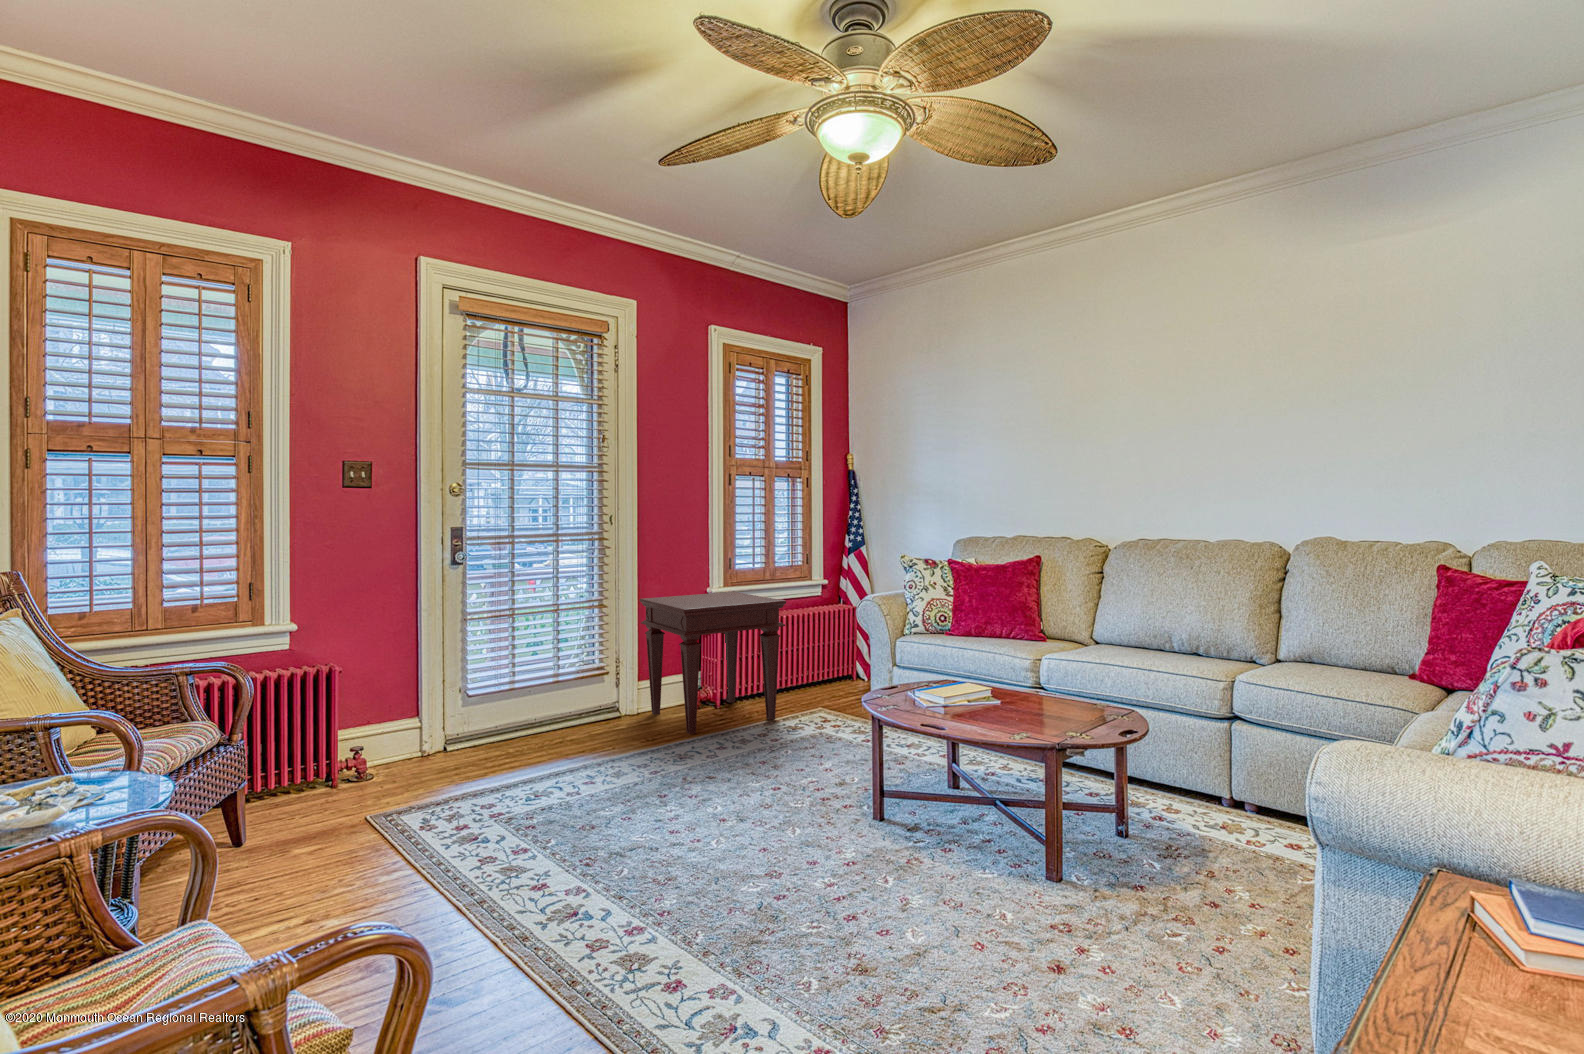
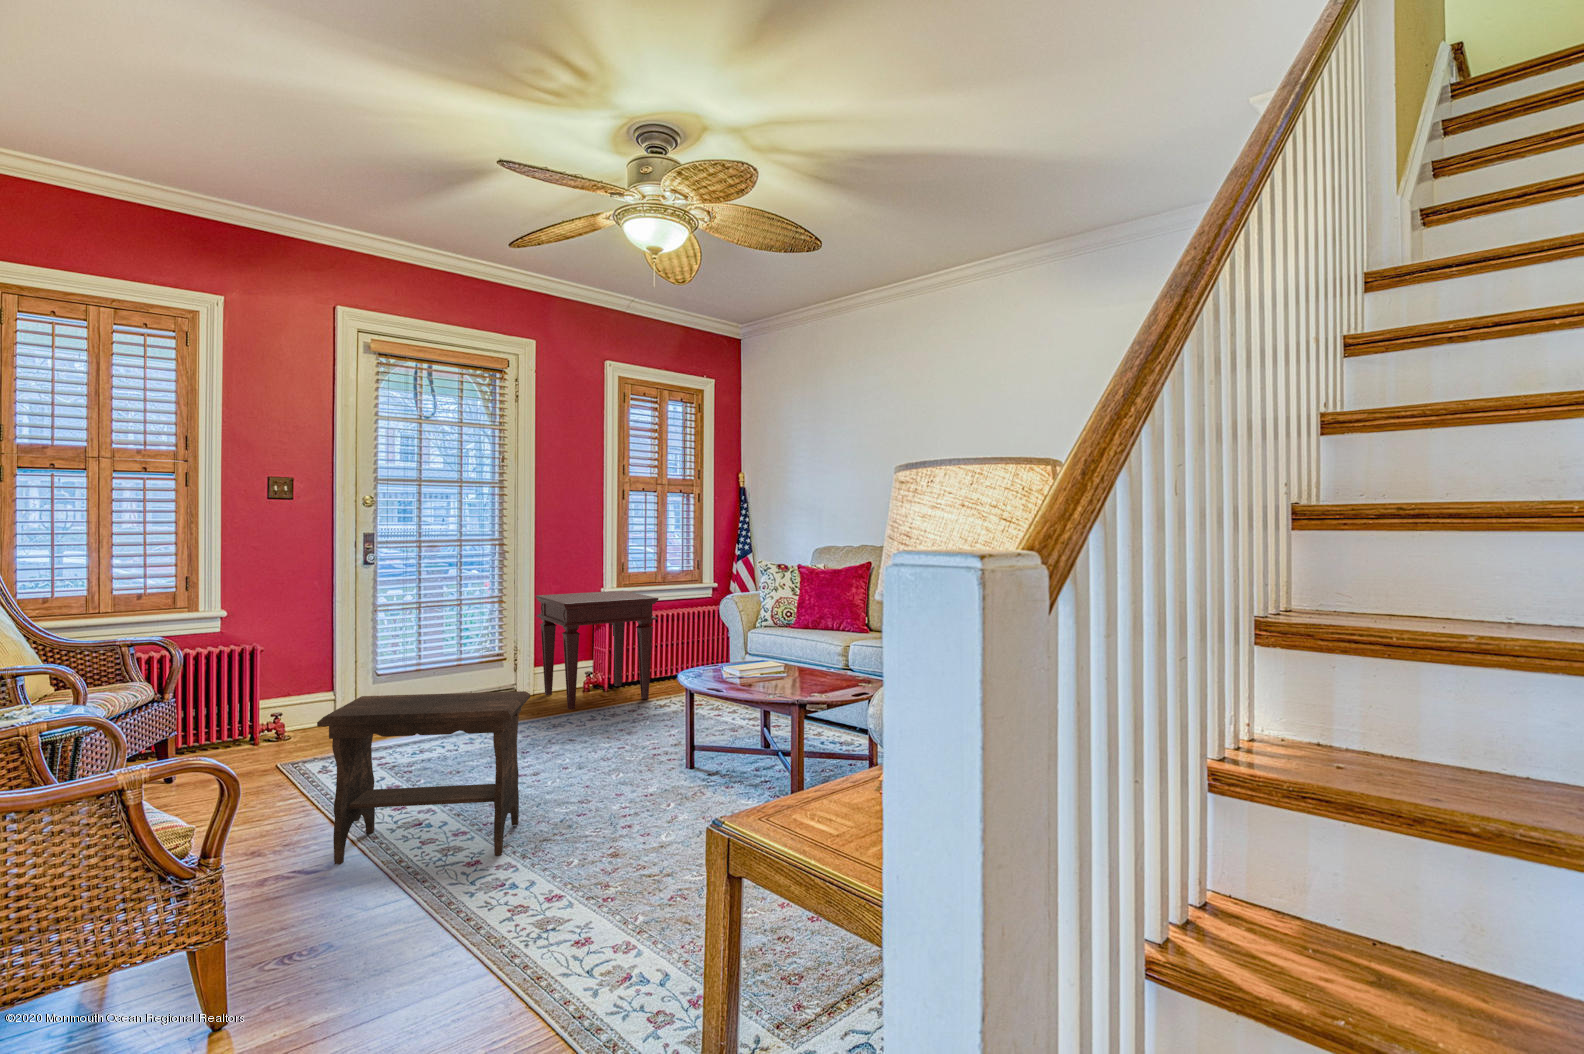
footstool: none [458,736,720,987] -> present [317,691,530,864]

